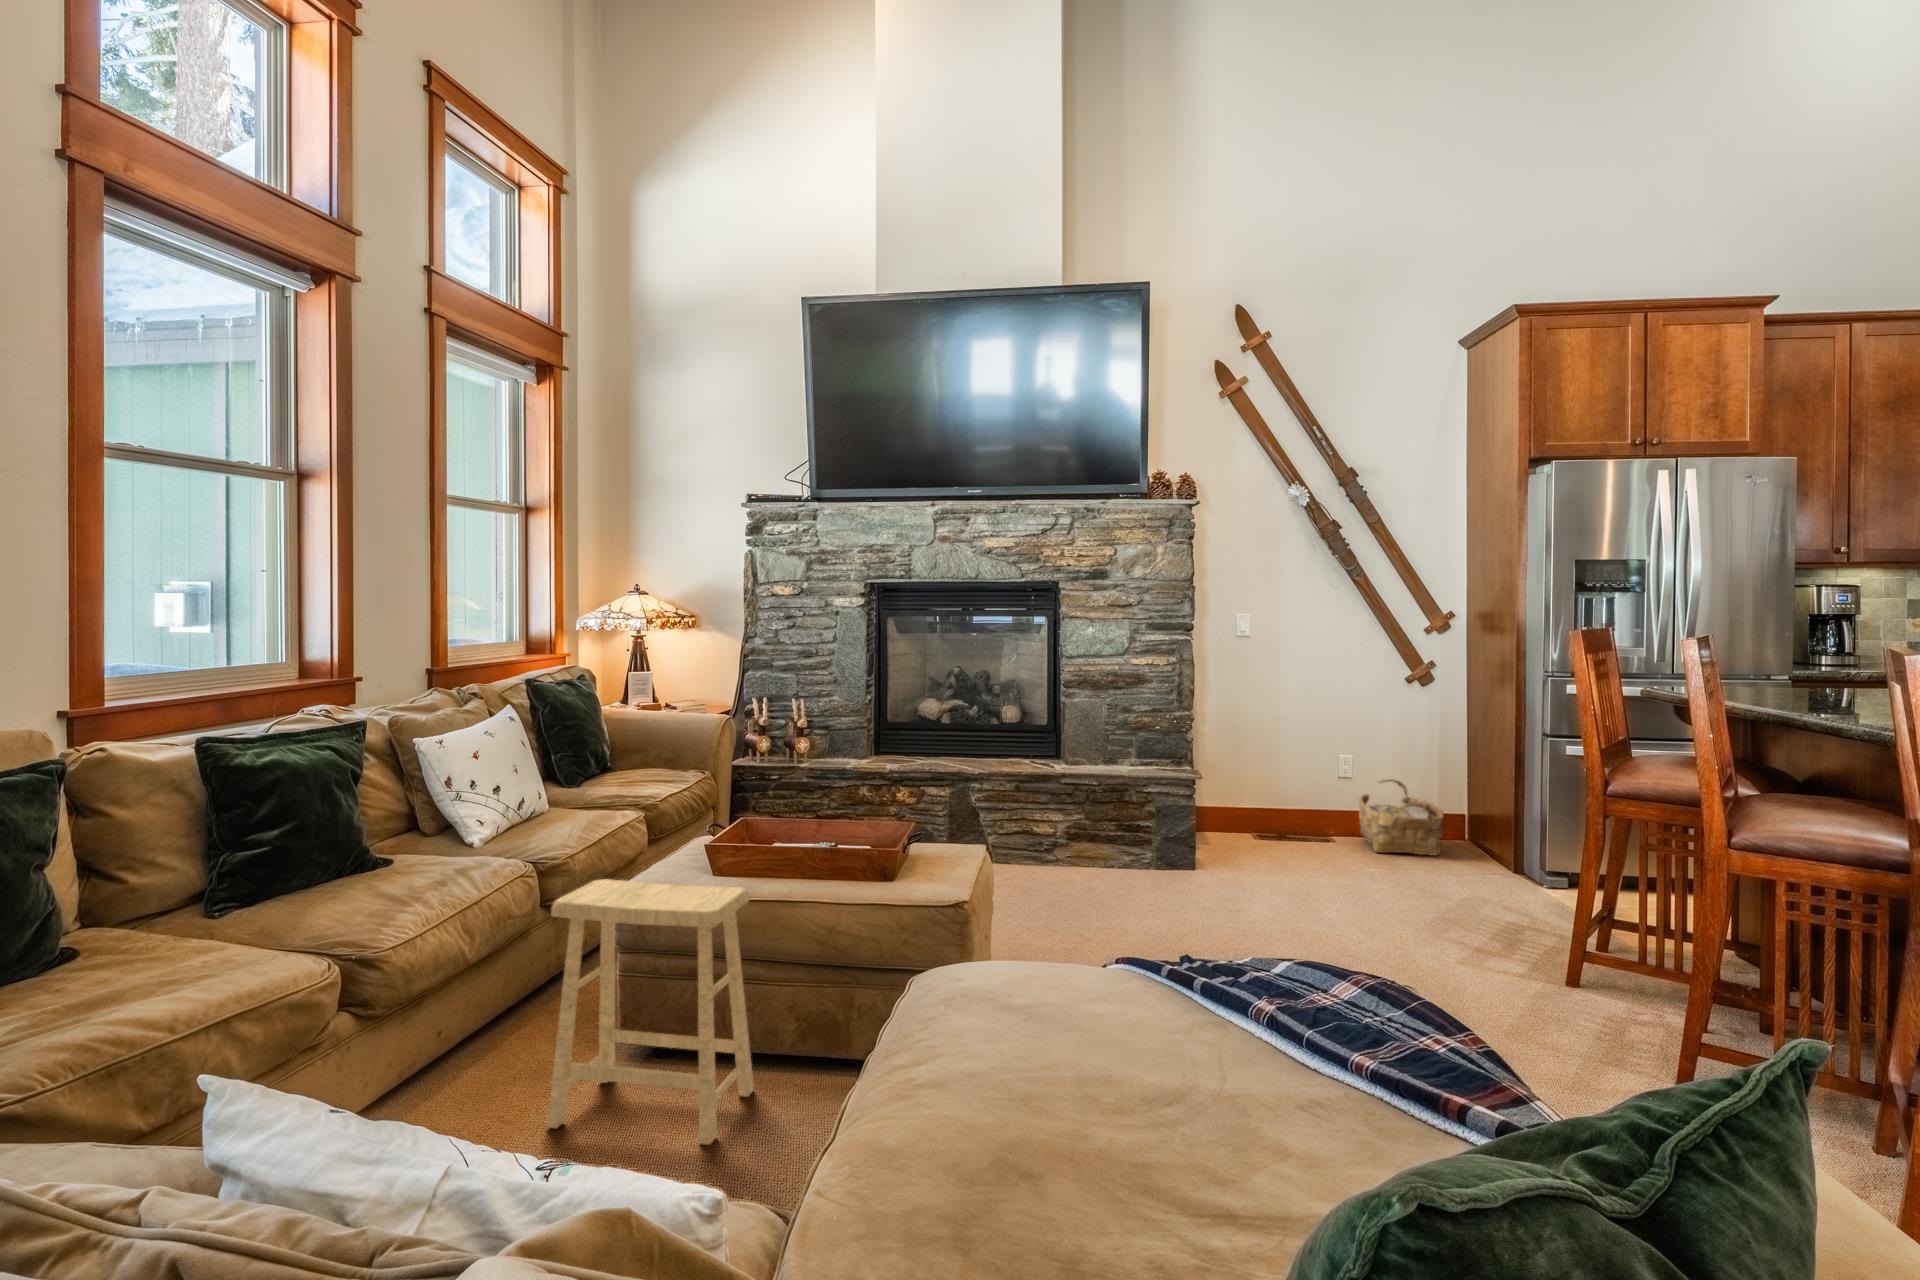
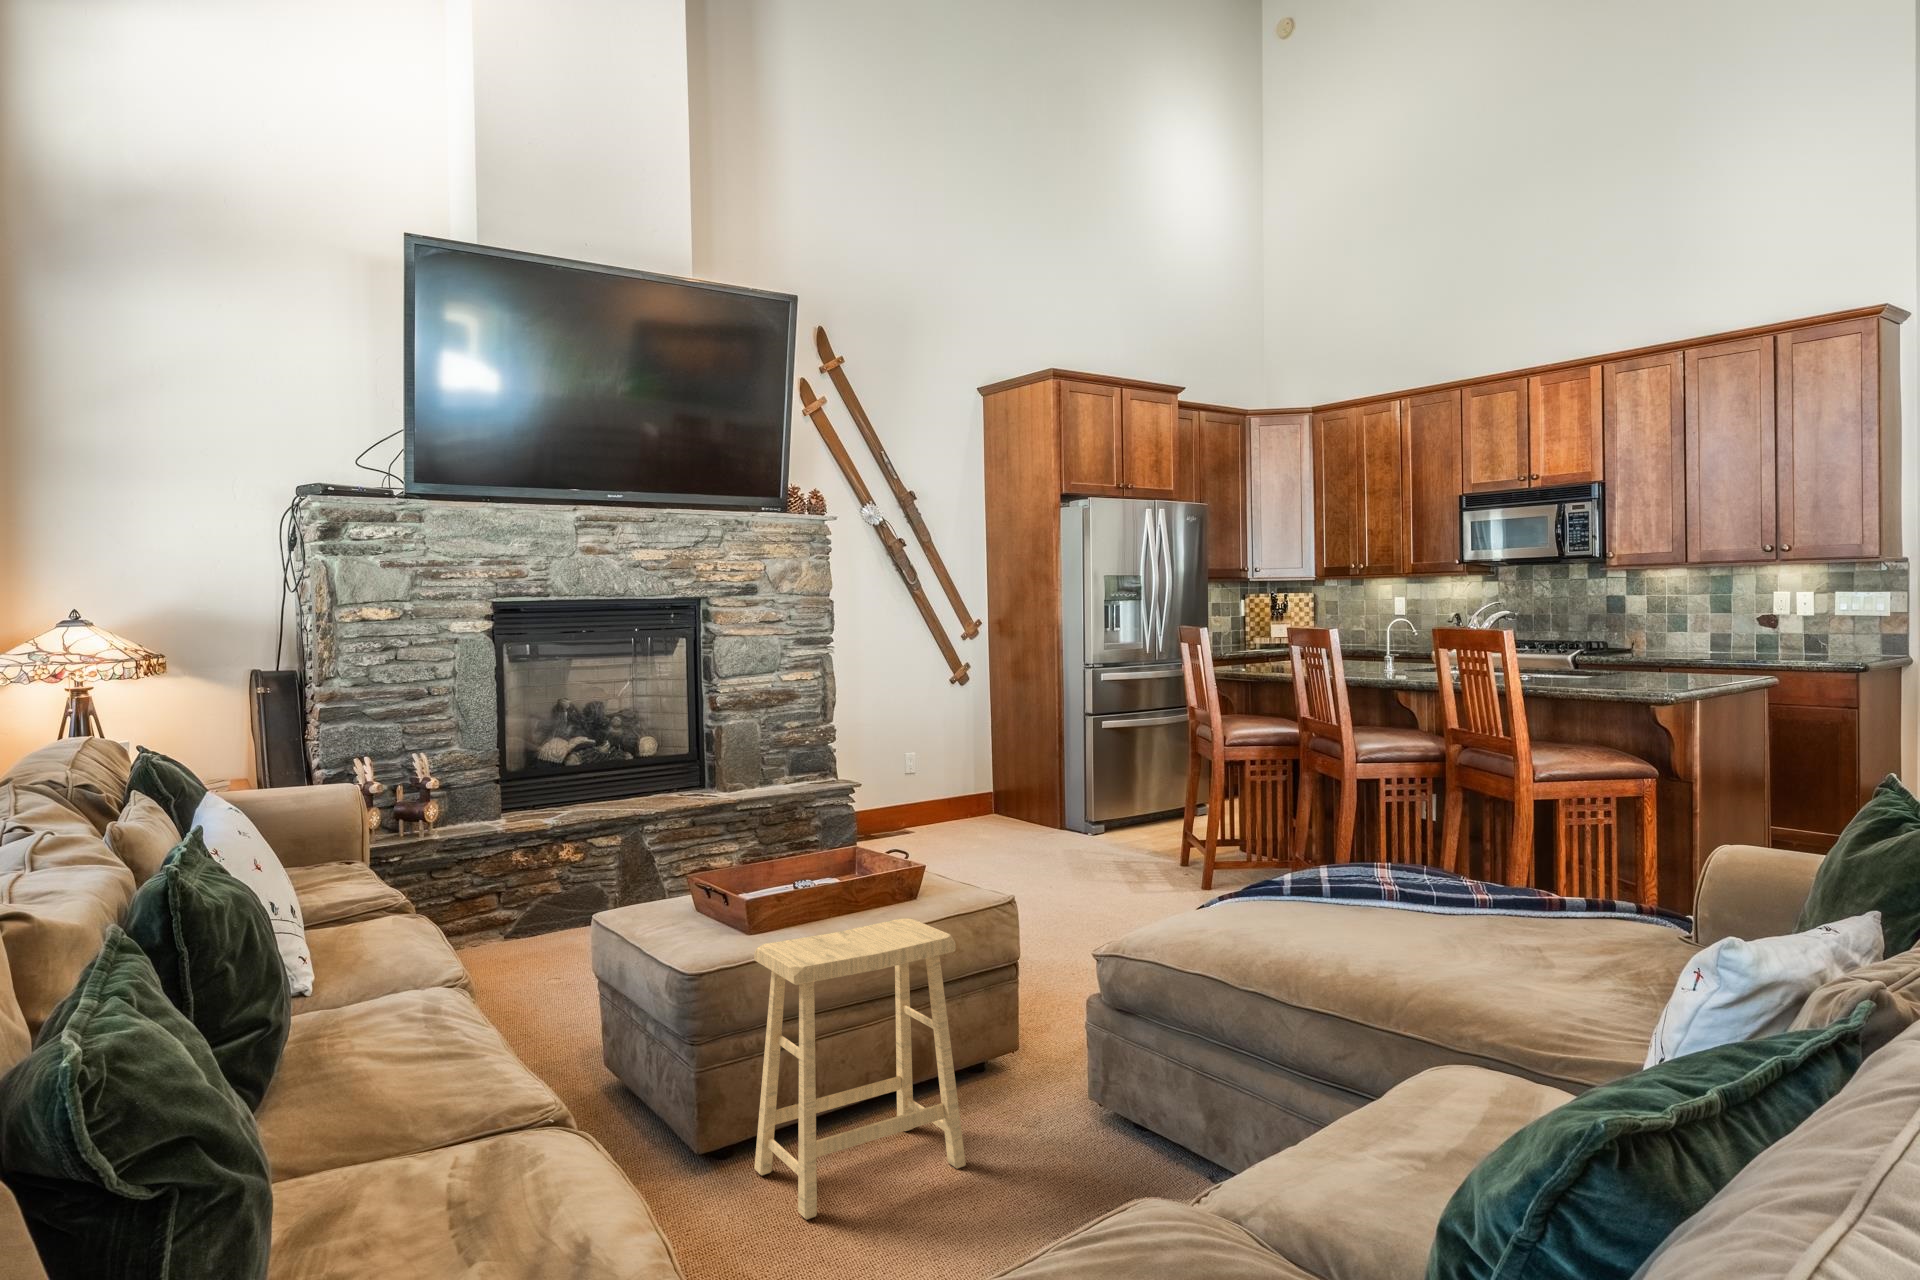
woven basket: present [1359,779,1444,856] -> none [930,769,1006,834]

